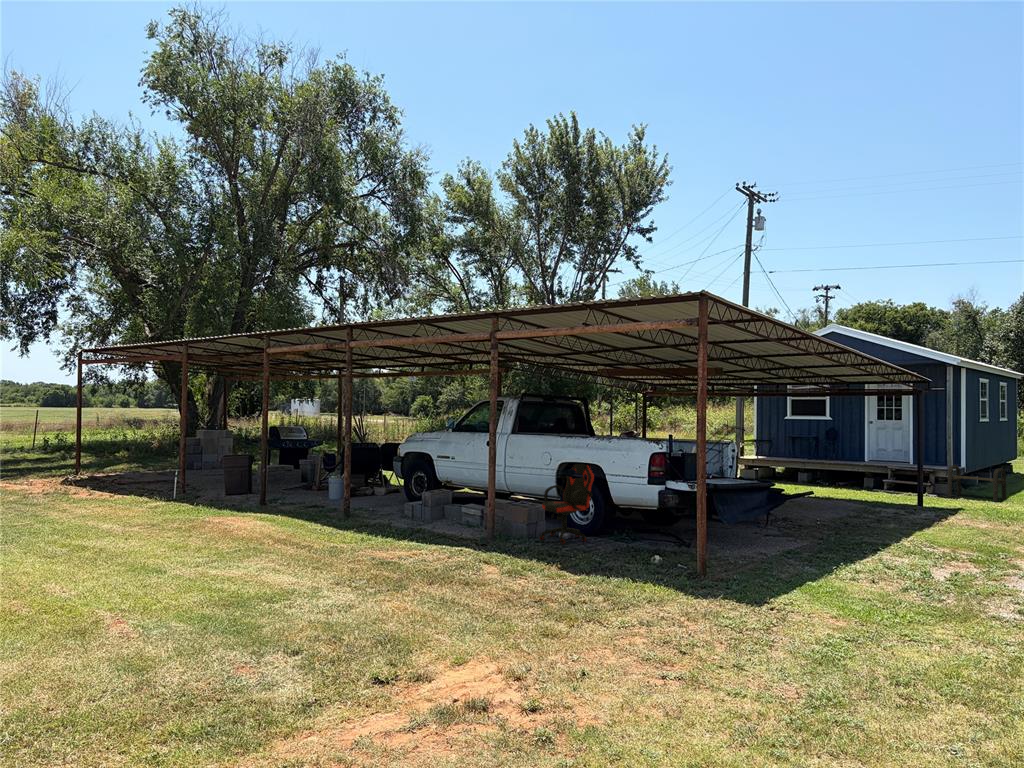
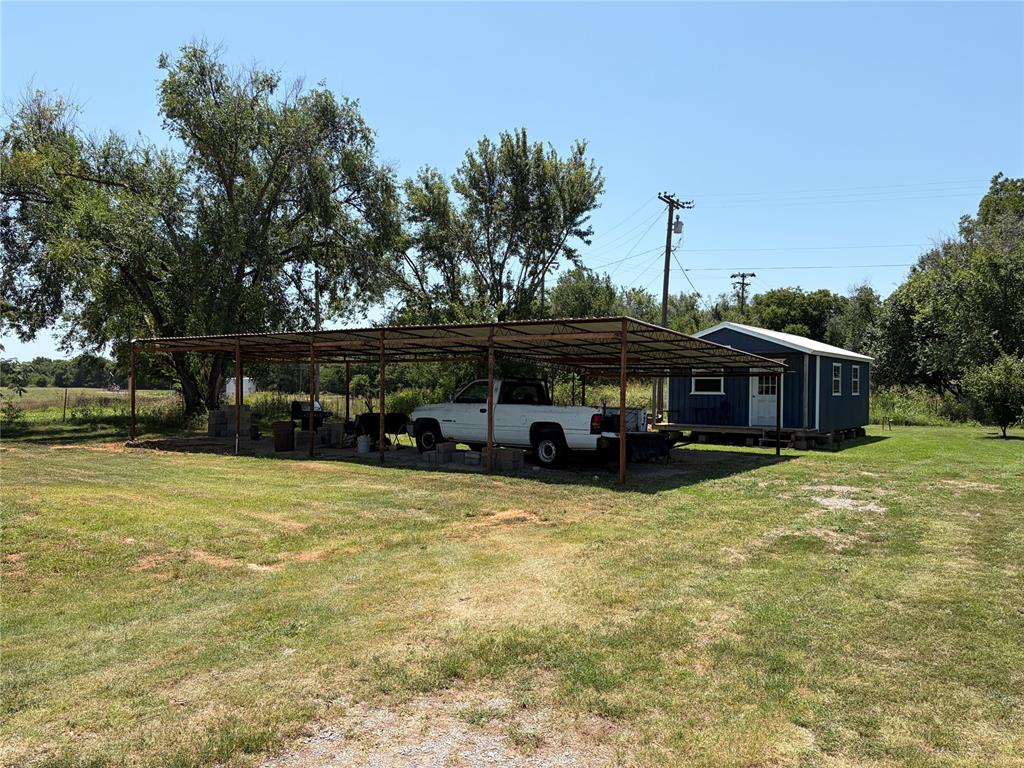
chair: present [540,464,594,544] -> none [521,420,556,474]

